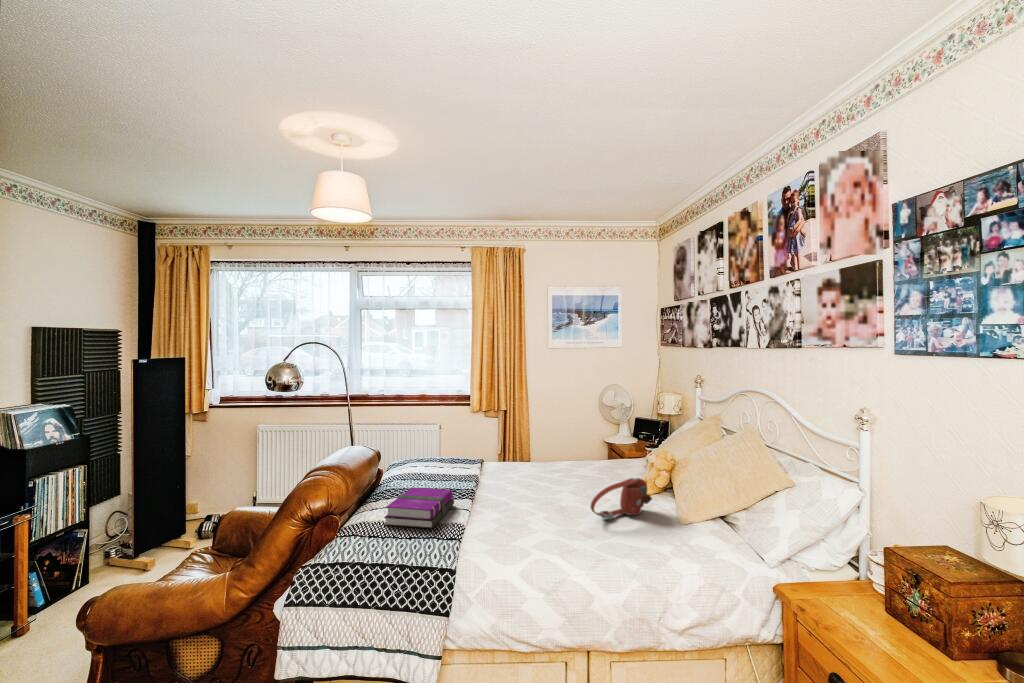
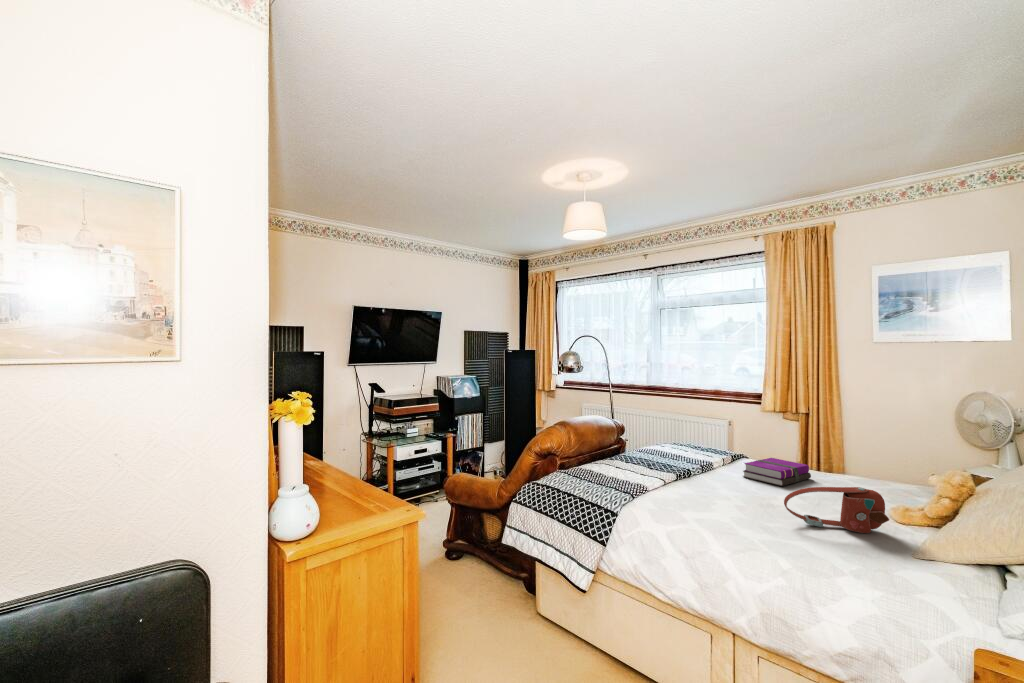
hardback book: present [384,488,454,528] -> present [743,458,811,486]

